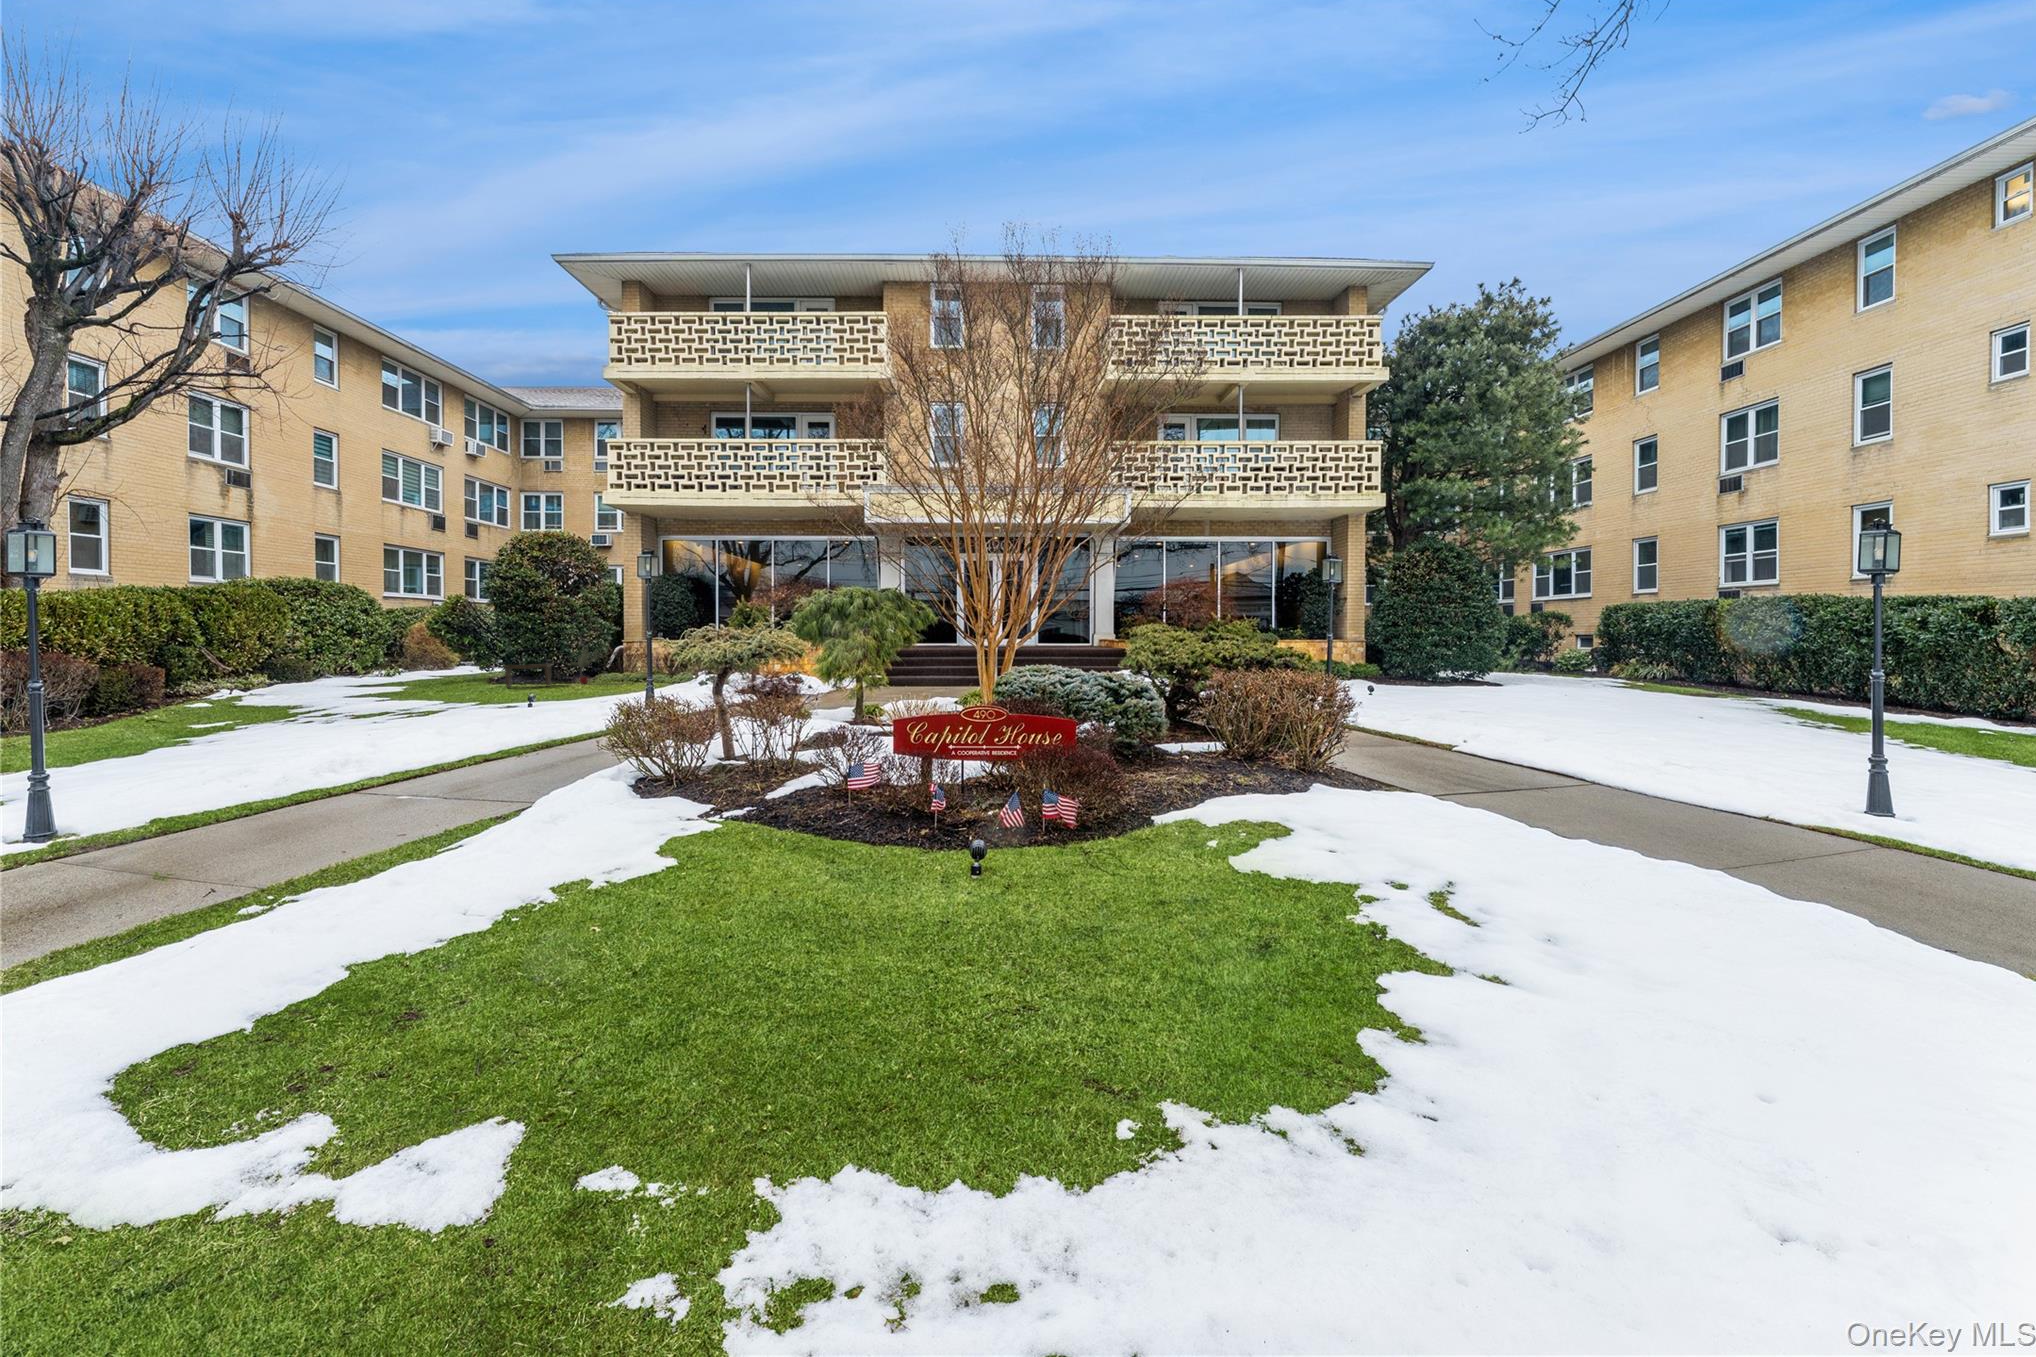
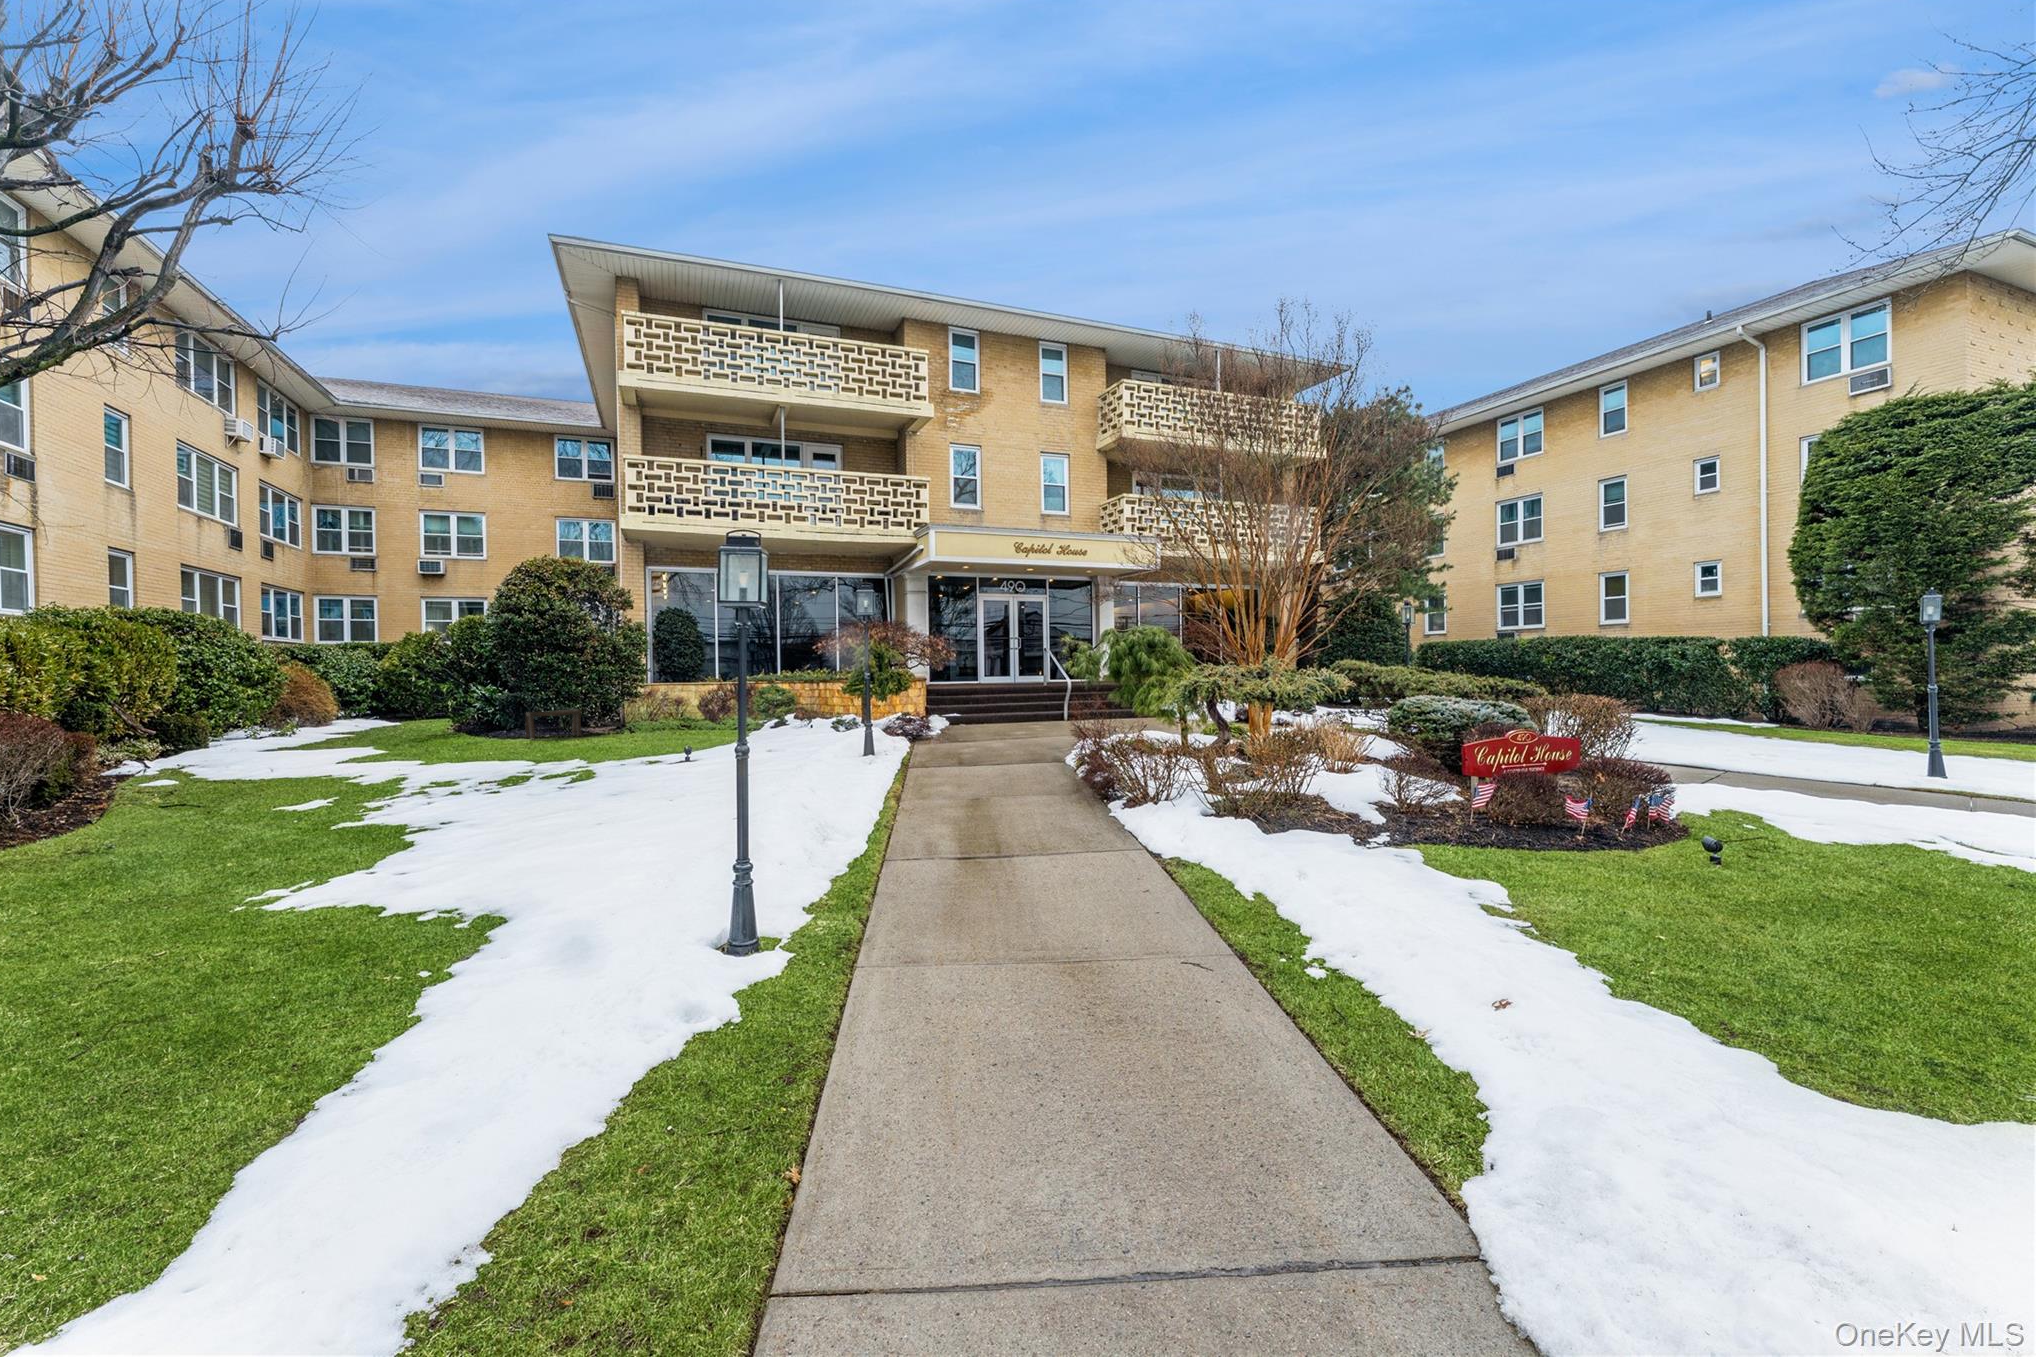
potted tree: present [570,648,598,684] -> none [598,687,633,732]

